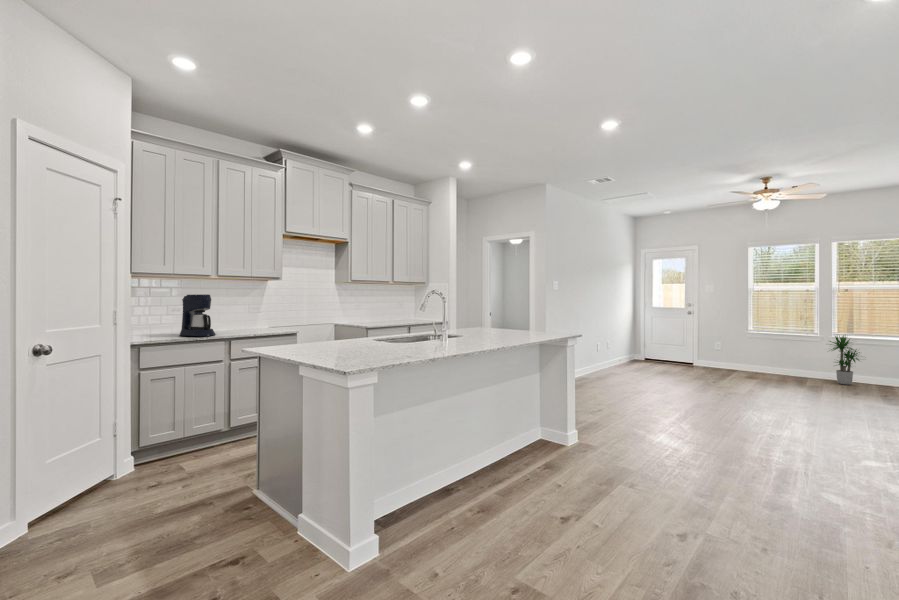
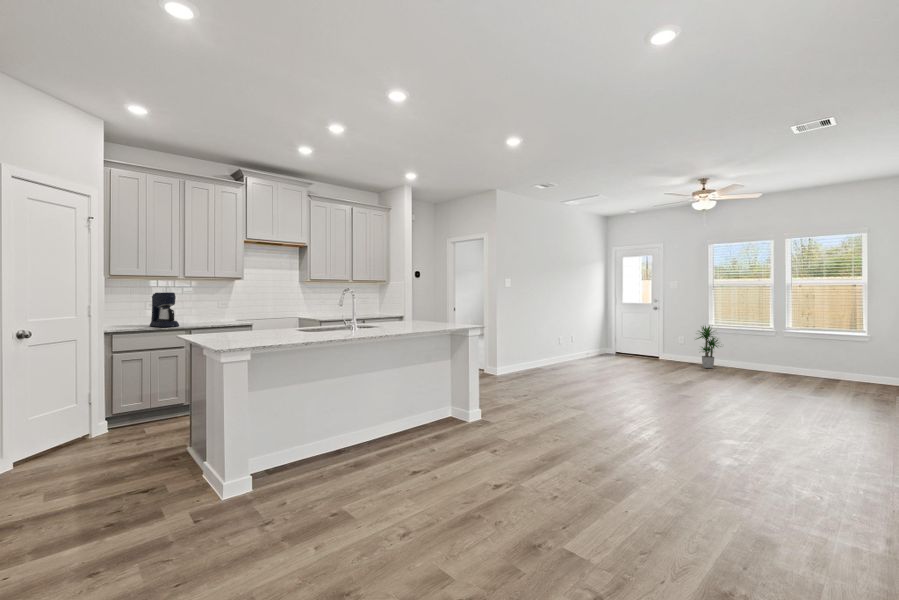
potted plant: present [830,335,860,385] -> present [697,326,719,368]

